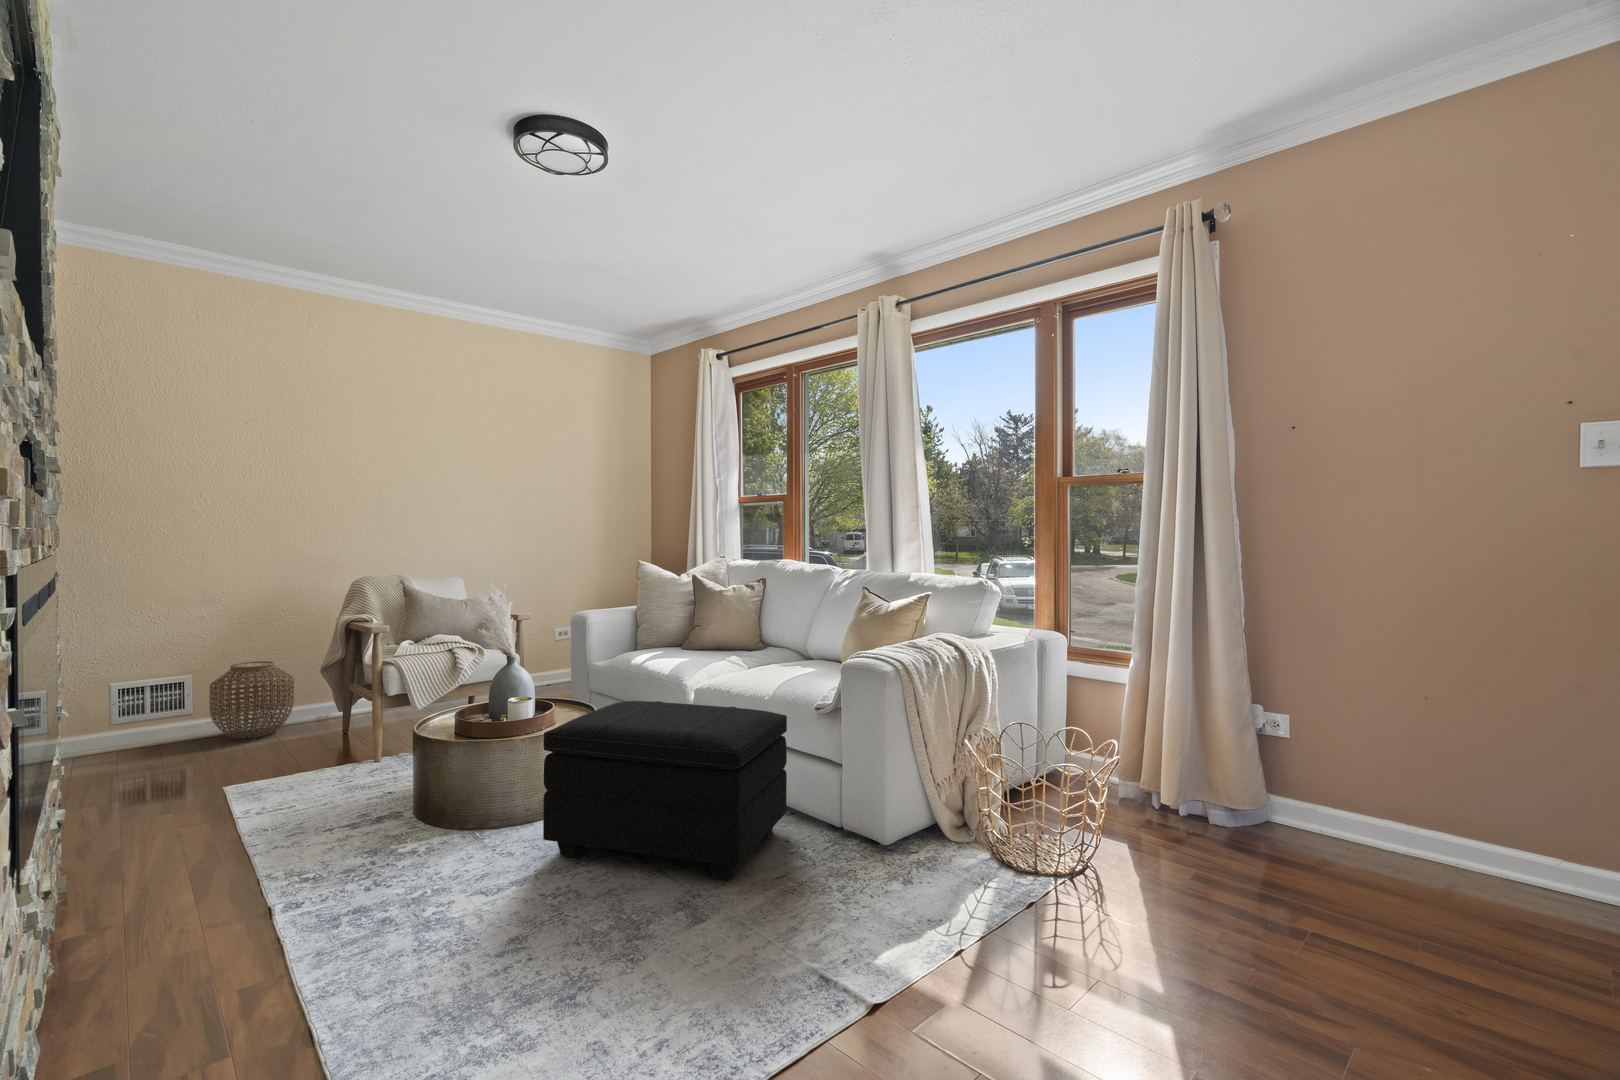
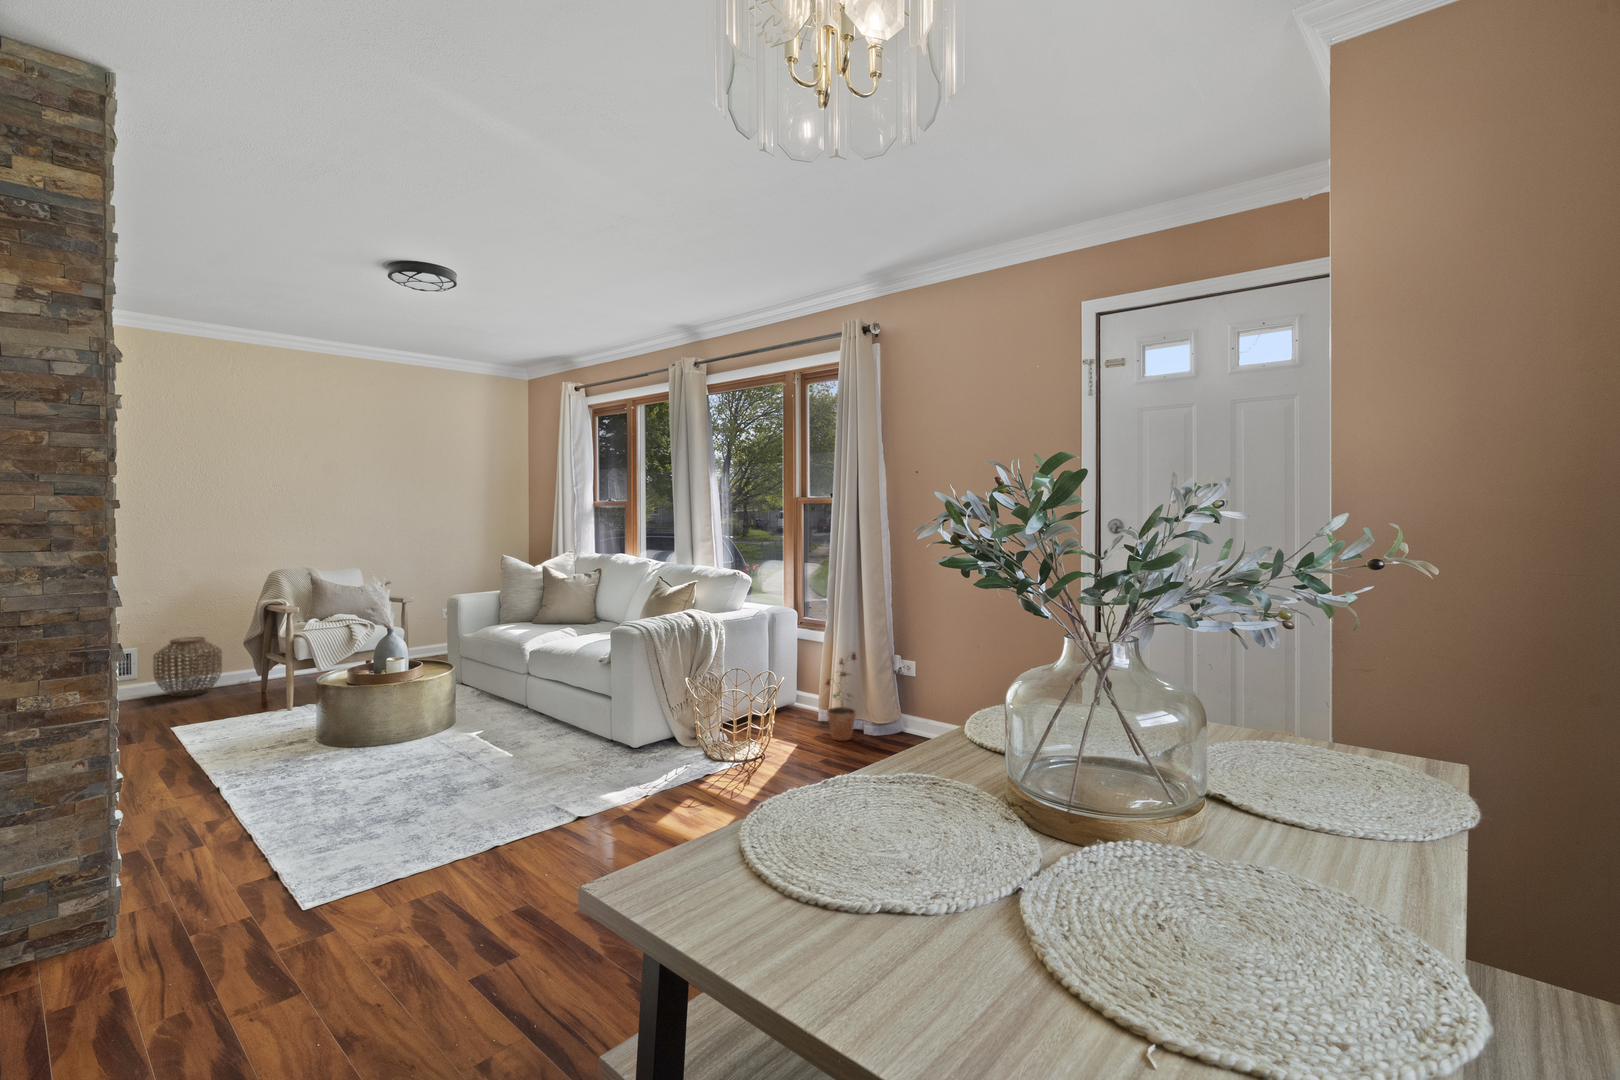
potted plant: none [1152,699,1206,837] -> present [826,653,856,741]
footstool: present [543,701,787,879] -> none [404,659,577,767]

